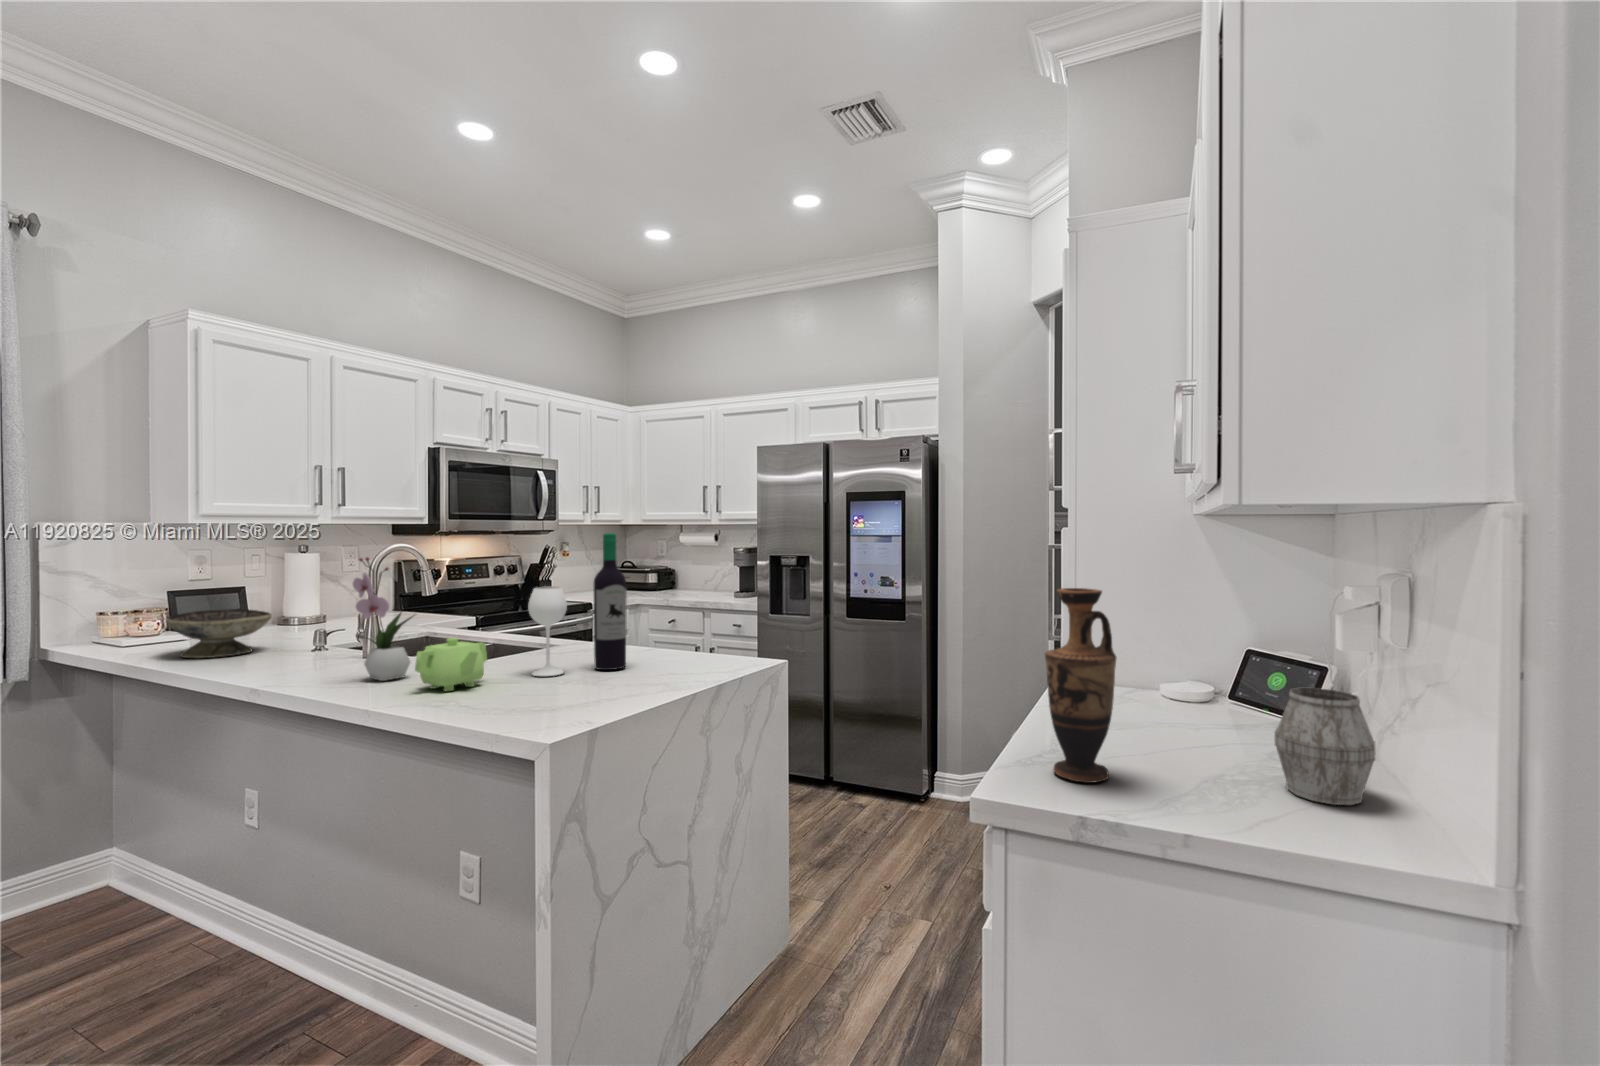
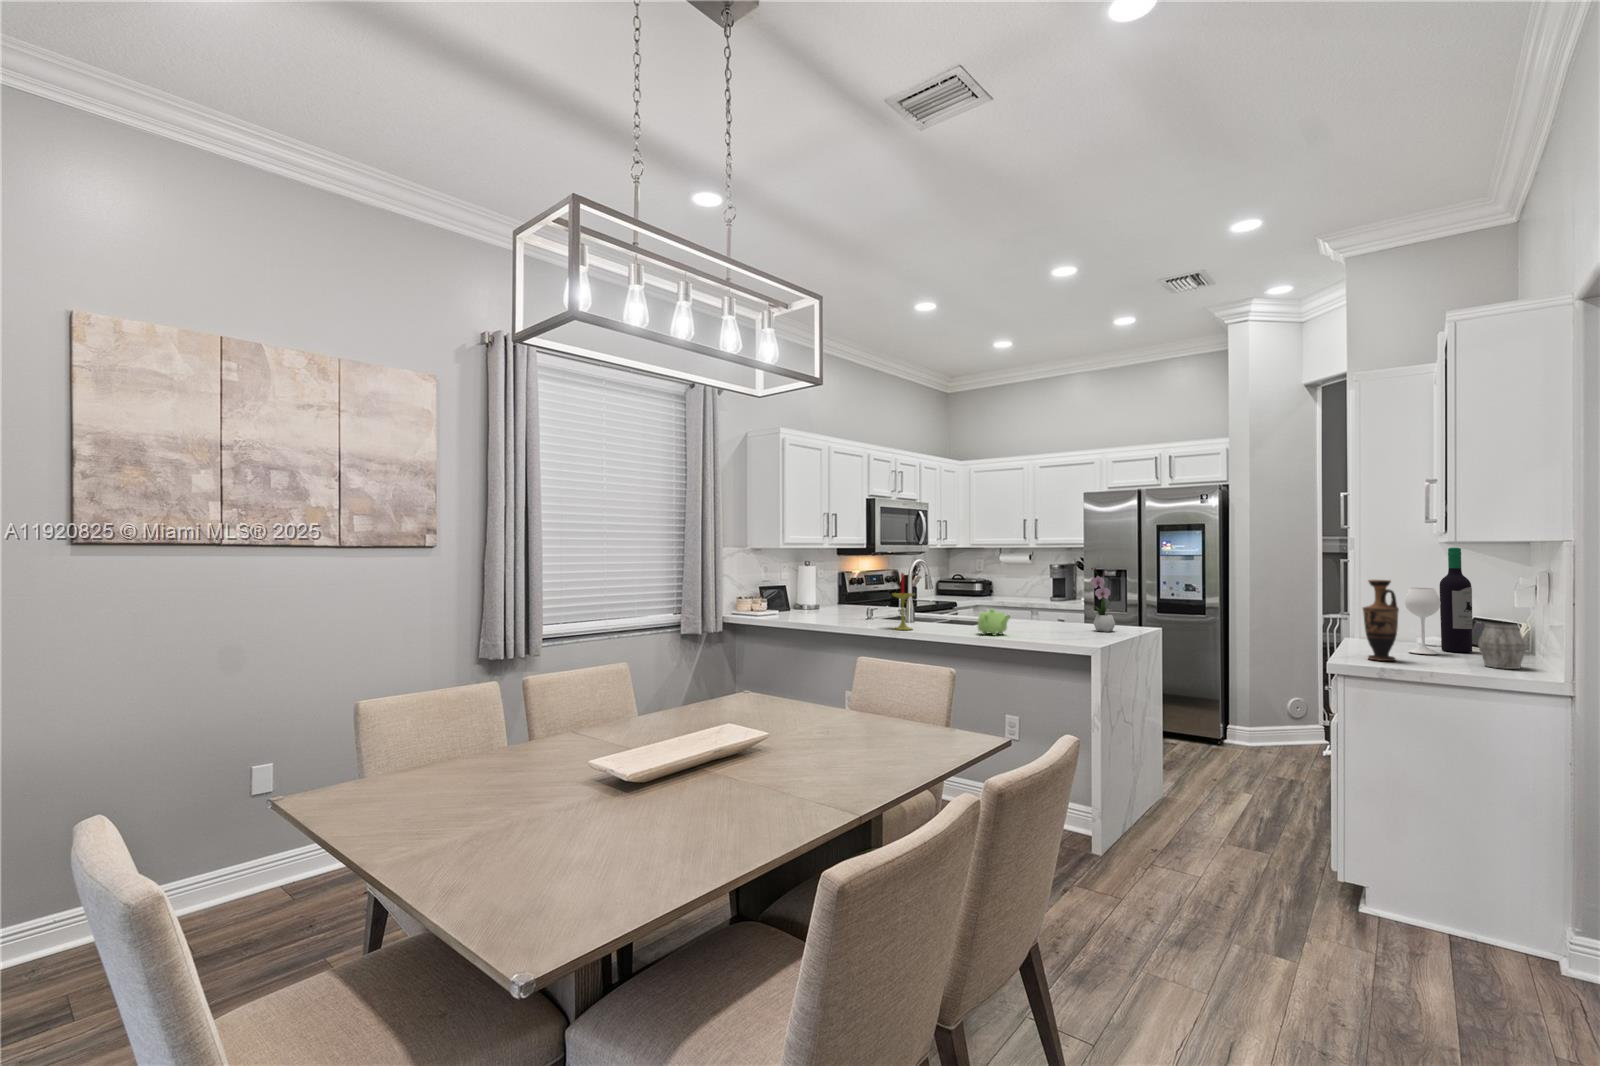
wine bottle: present [528,533,627,676] -> present [1405,547,1473,654]
flower arrangement: present [353,557,413,681] -> present [1091,567,1117,632]
candle: none [280,567,332,681] -> present [892,573,913,630]
decorative bowl: present [166,609,272,658] -> none [796,596,842,621]

